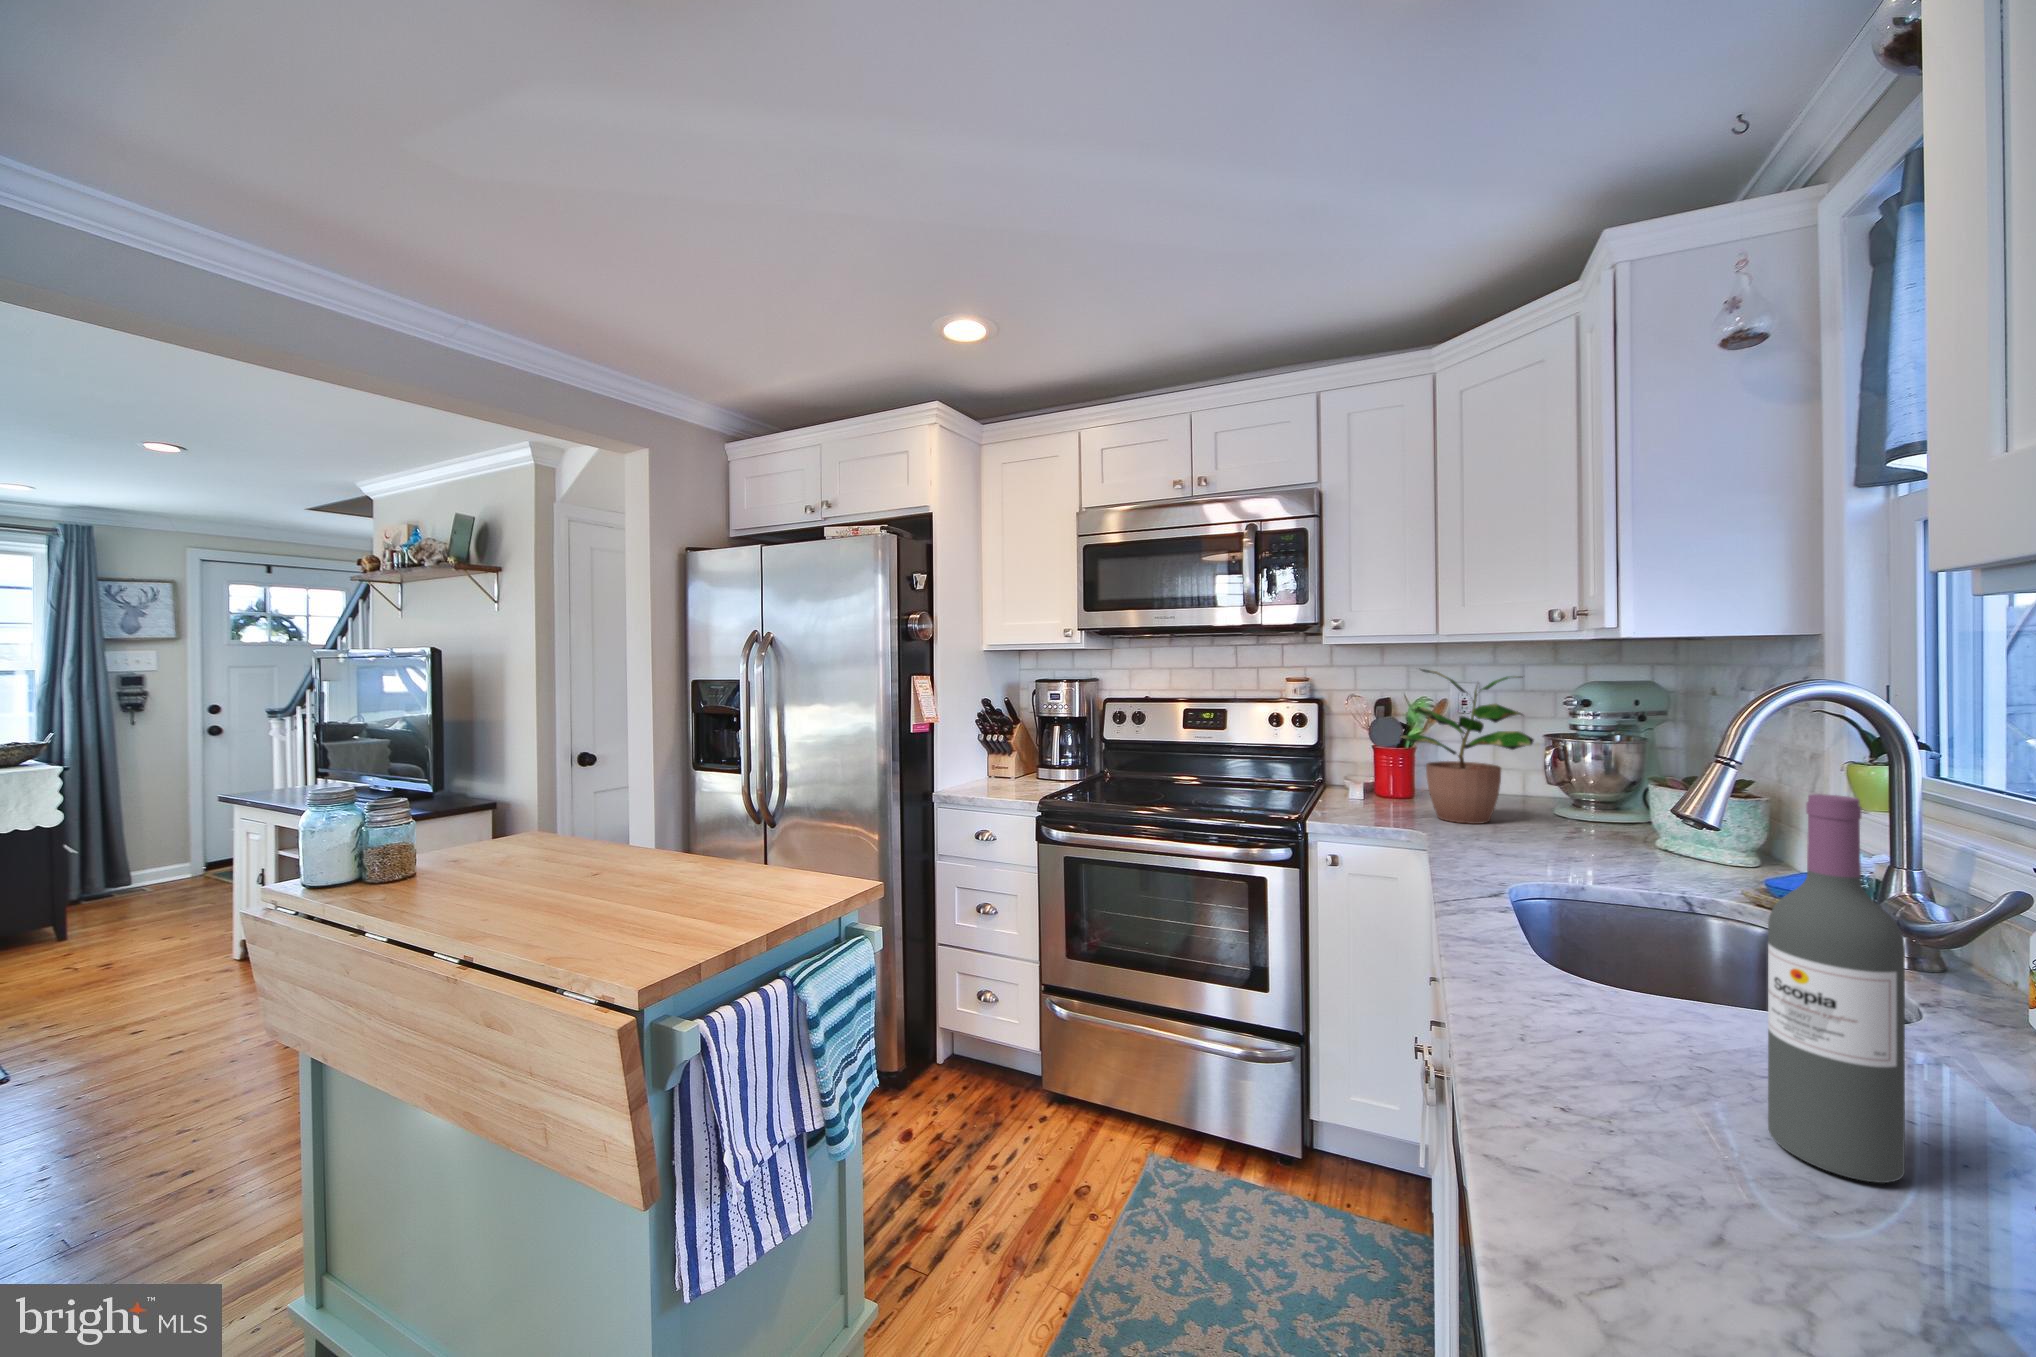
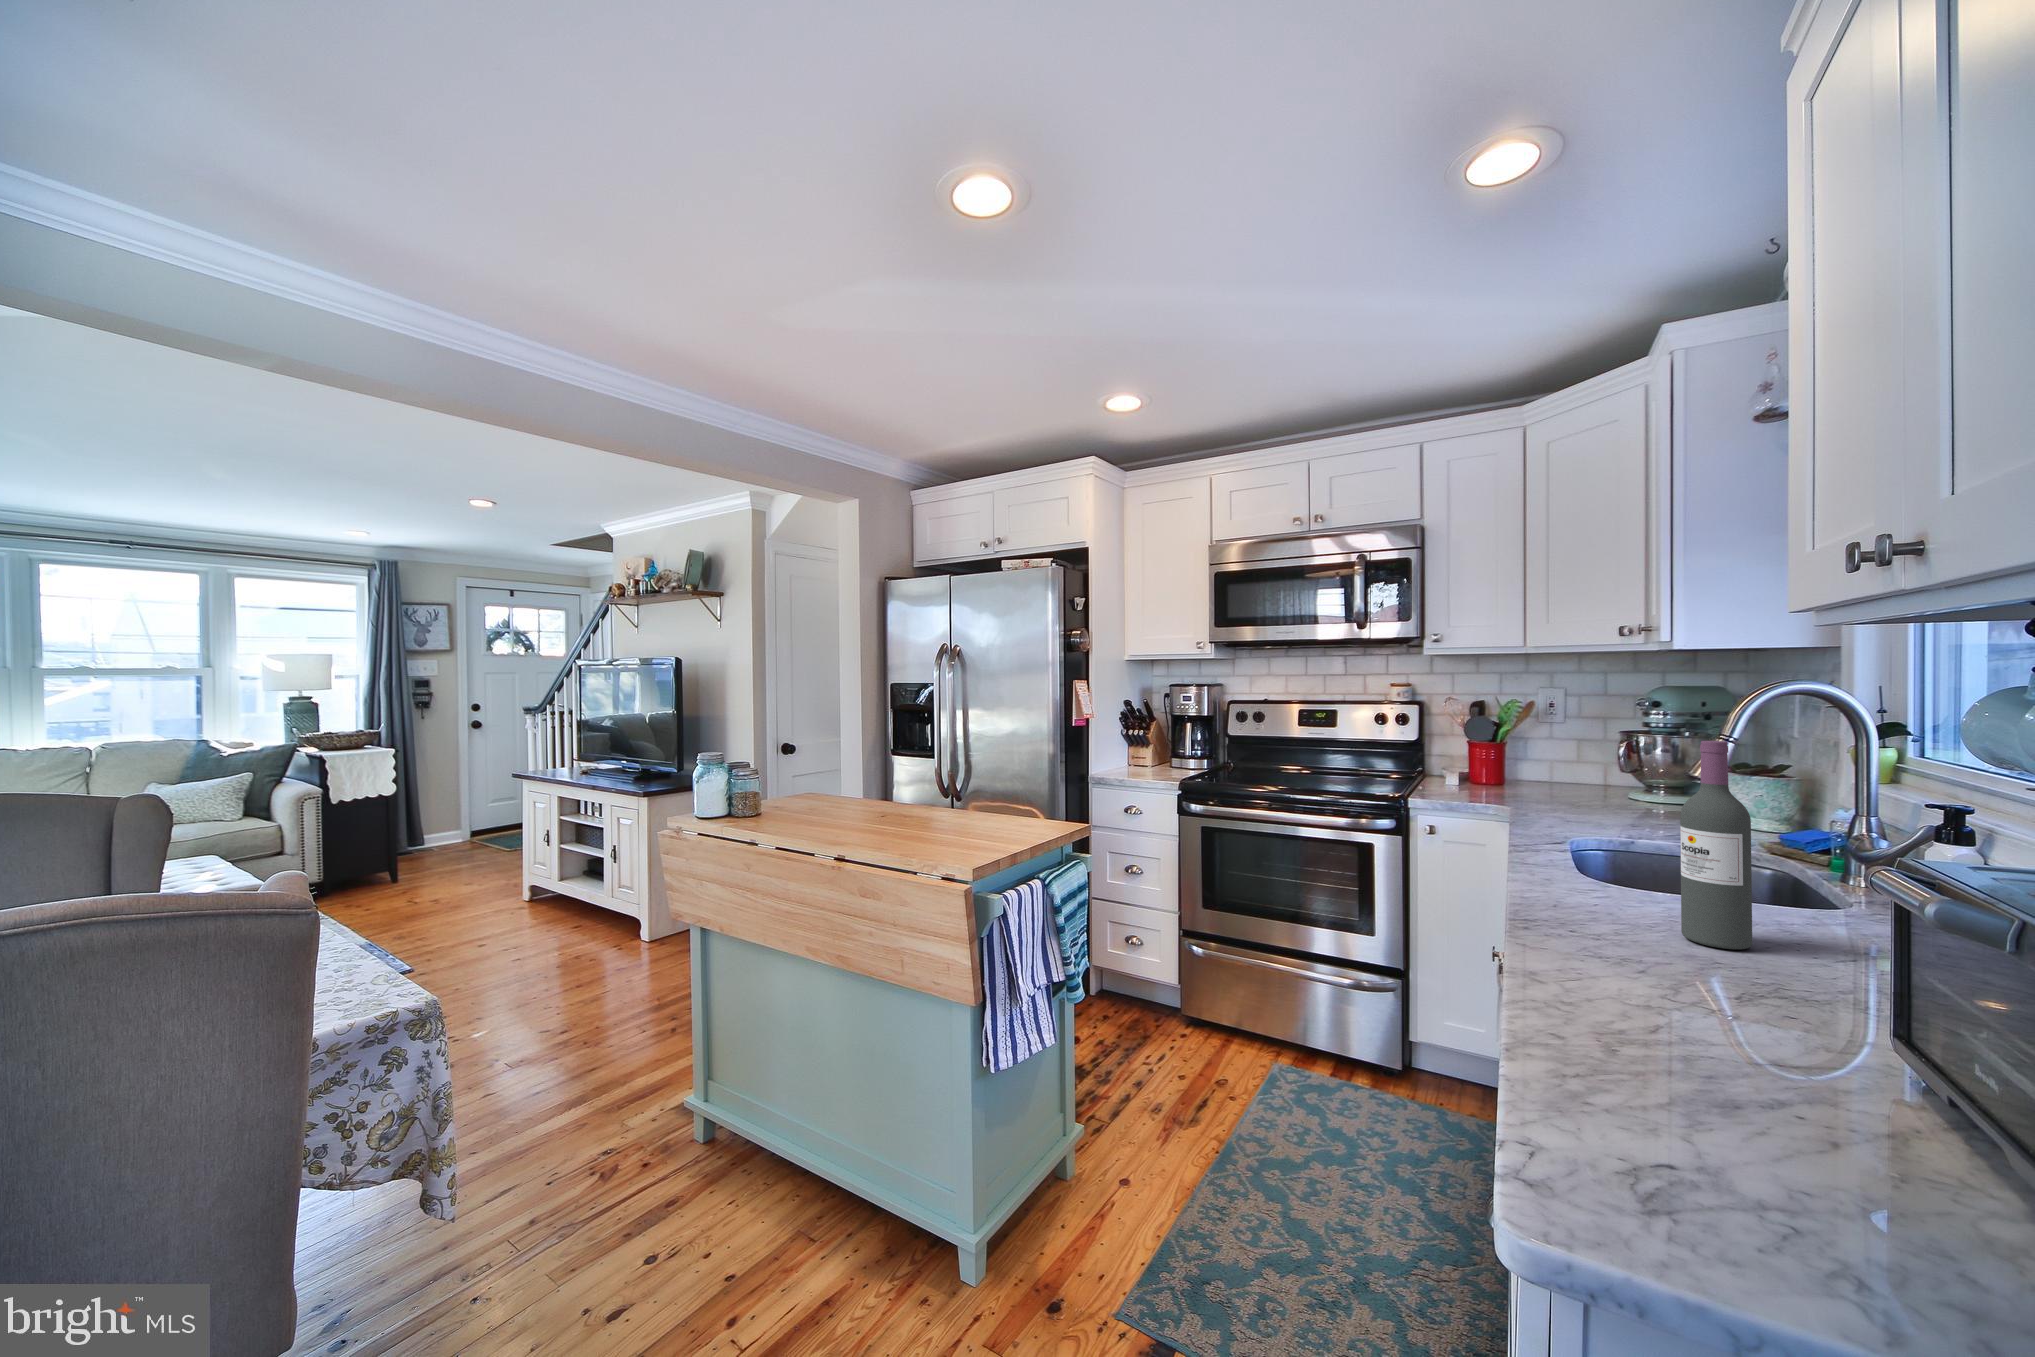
potted plant: present [1400,669,1534,824] -> none [1487,674,1604,802]

